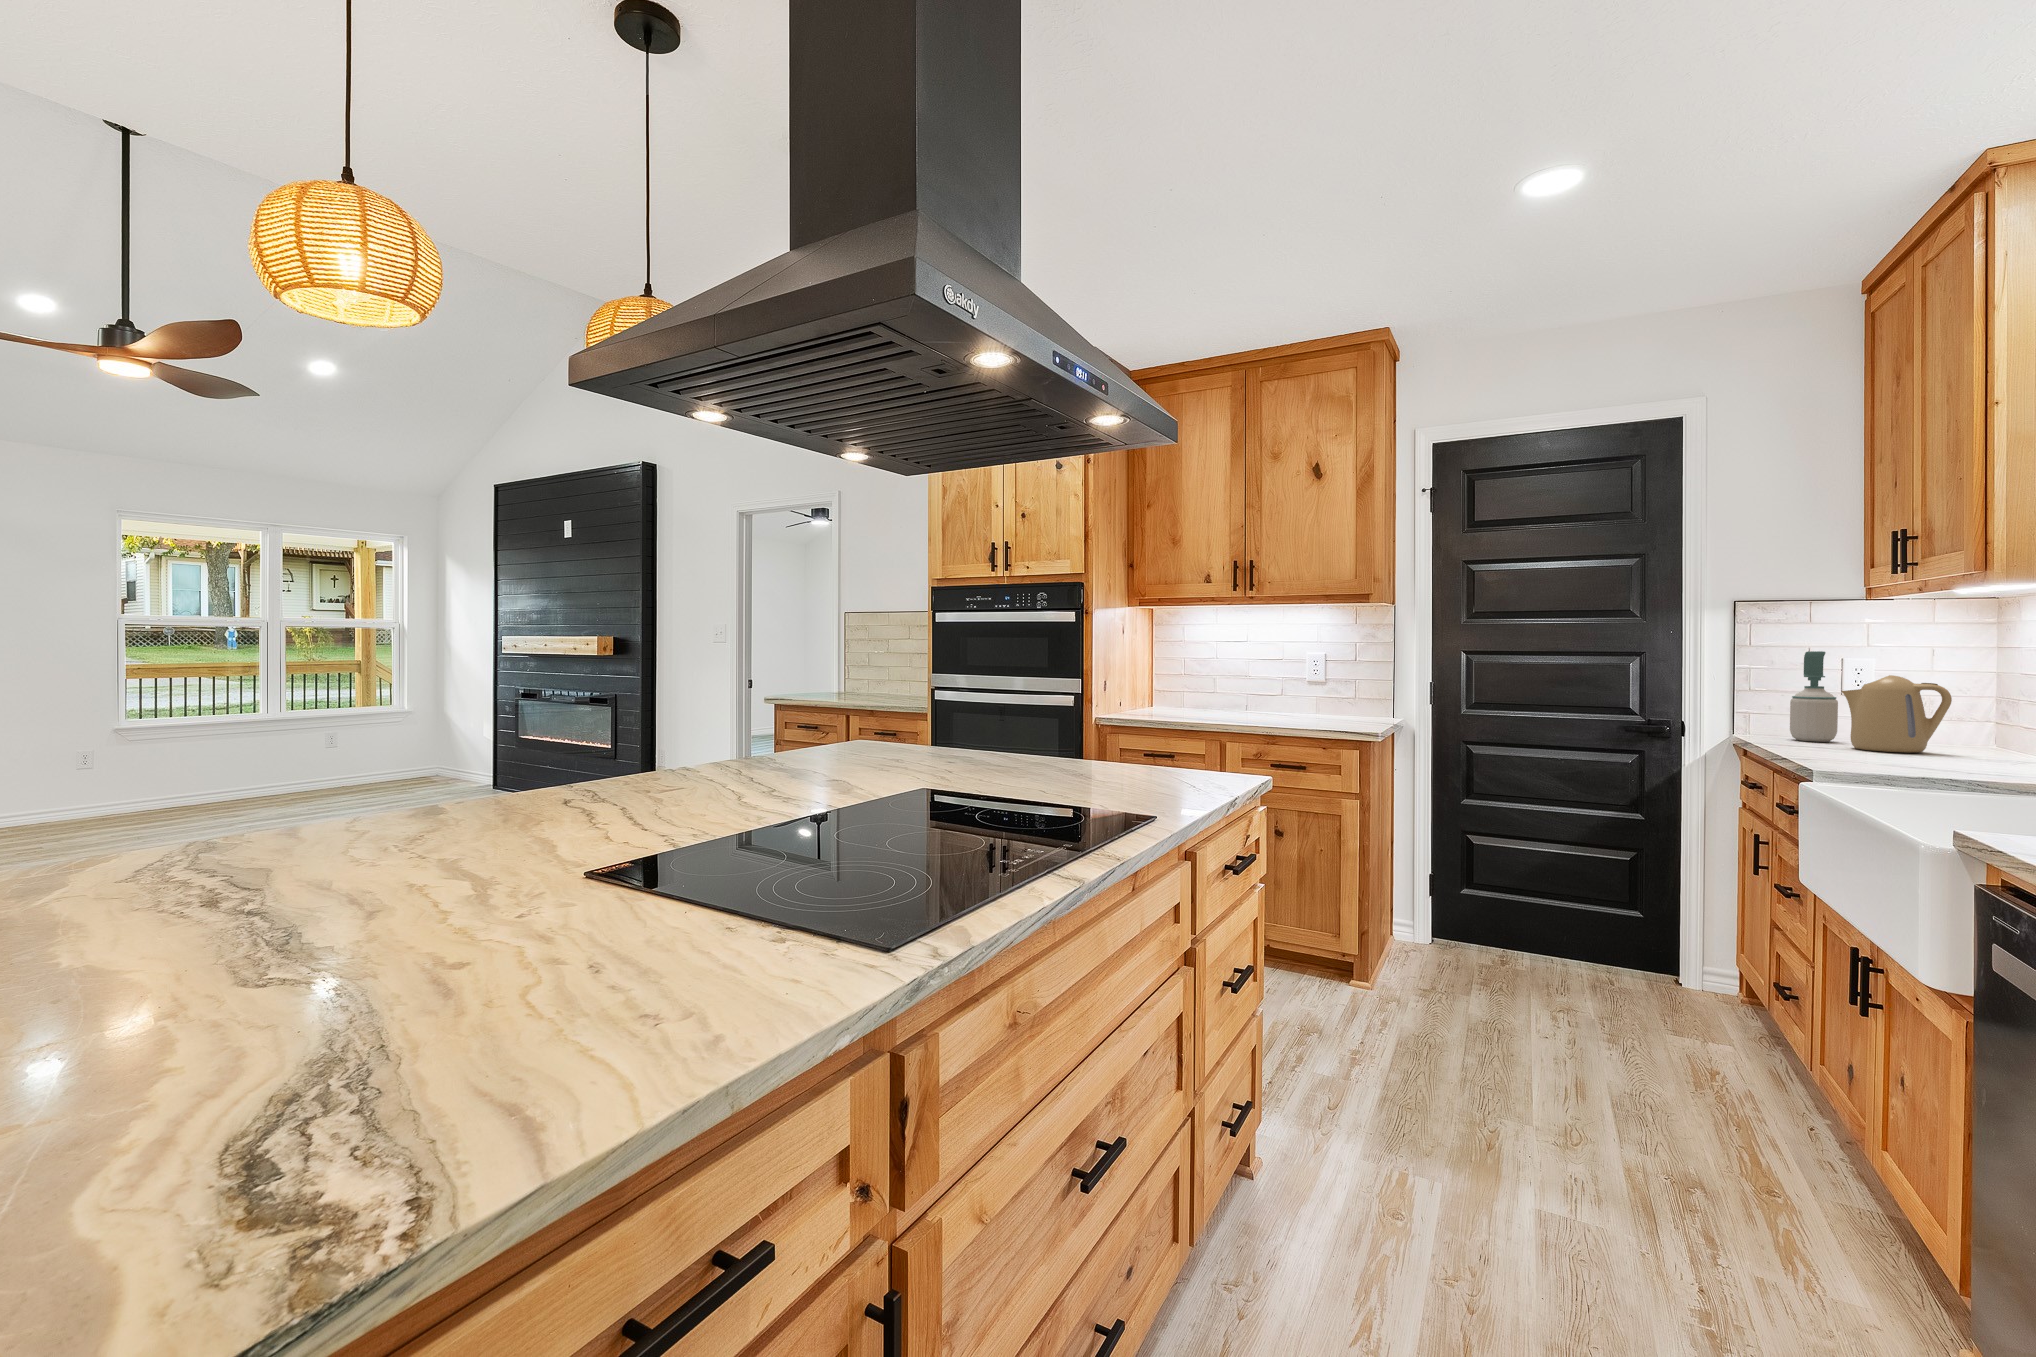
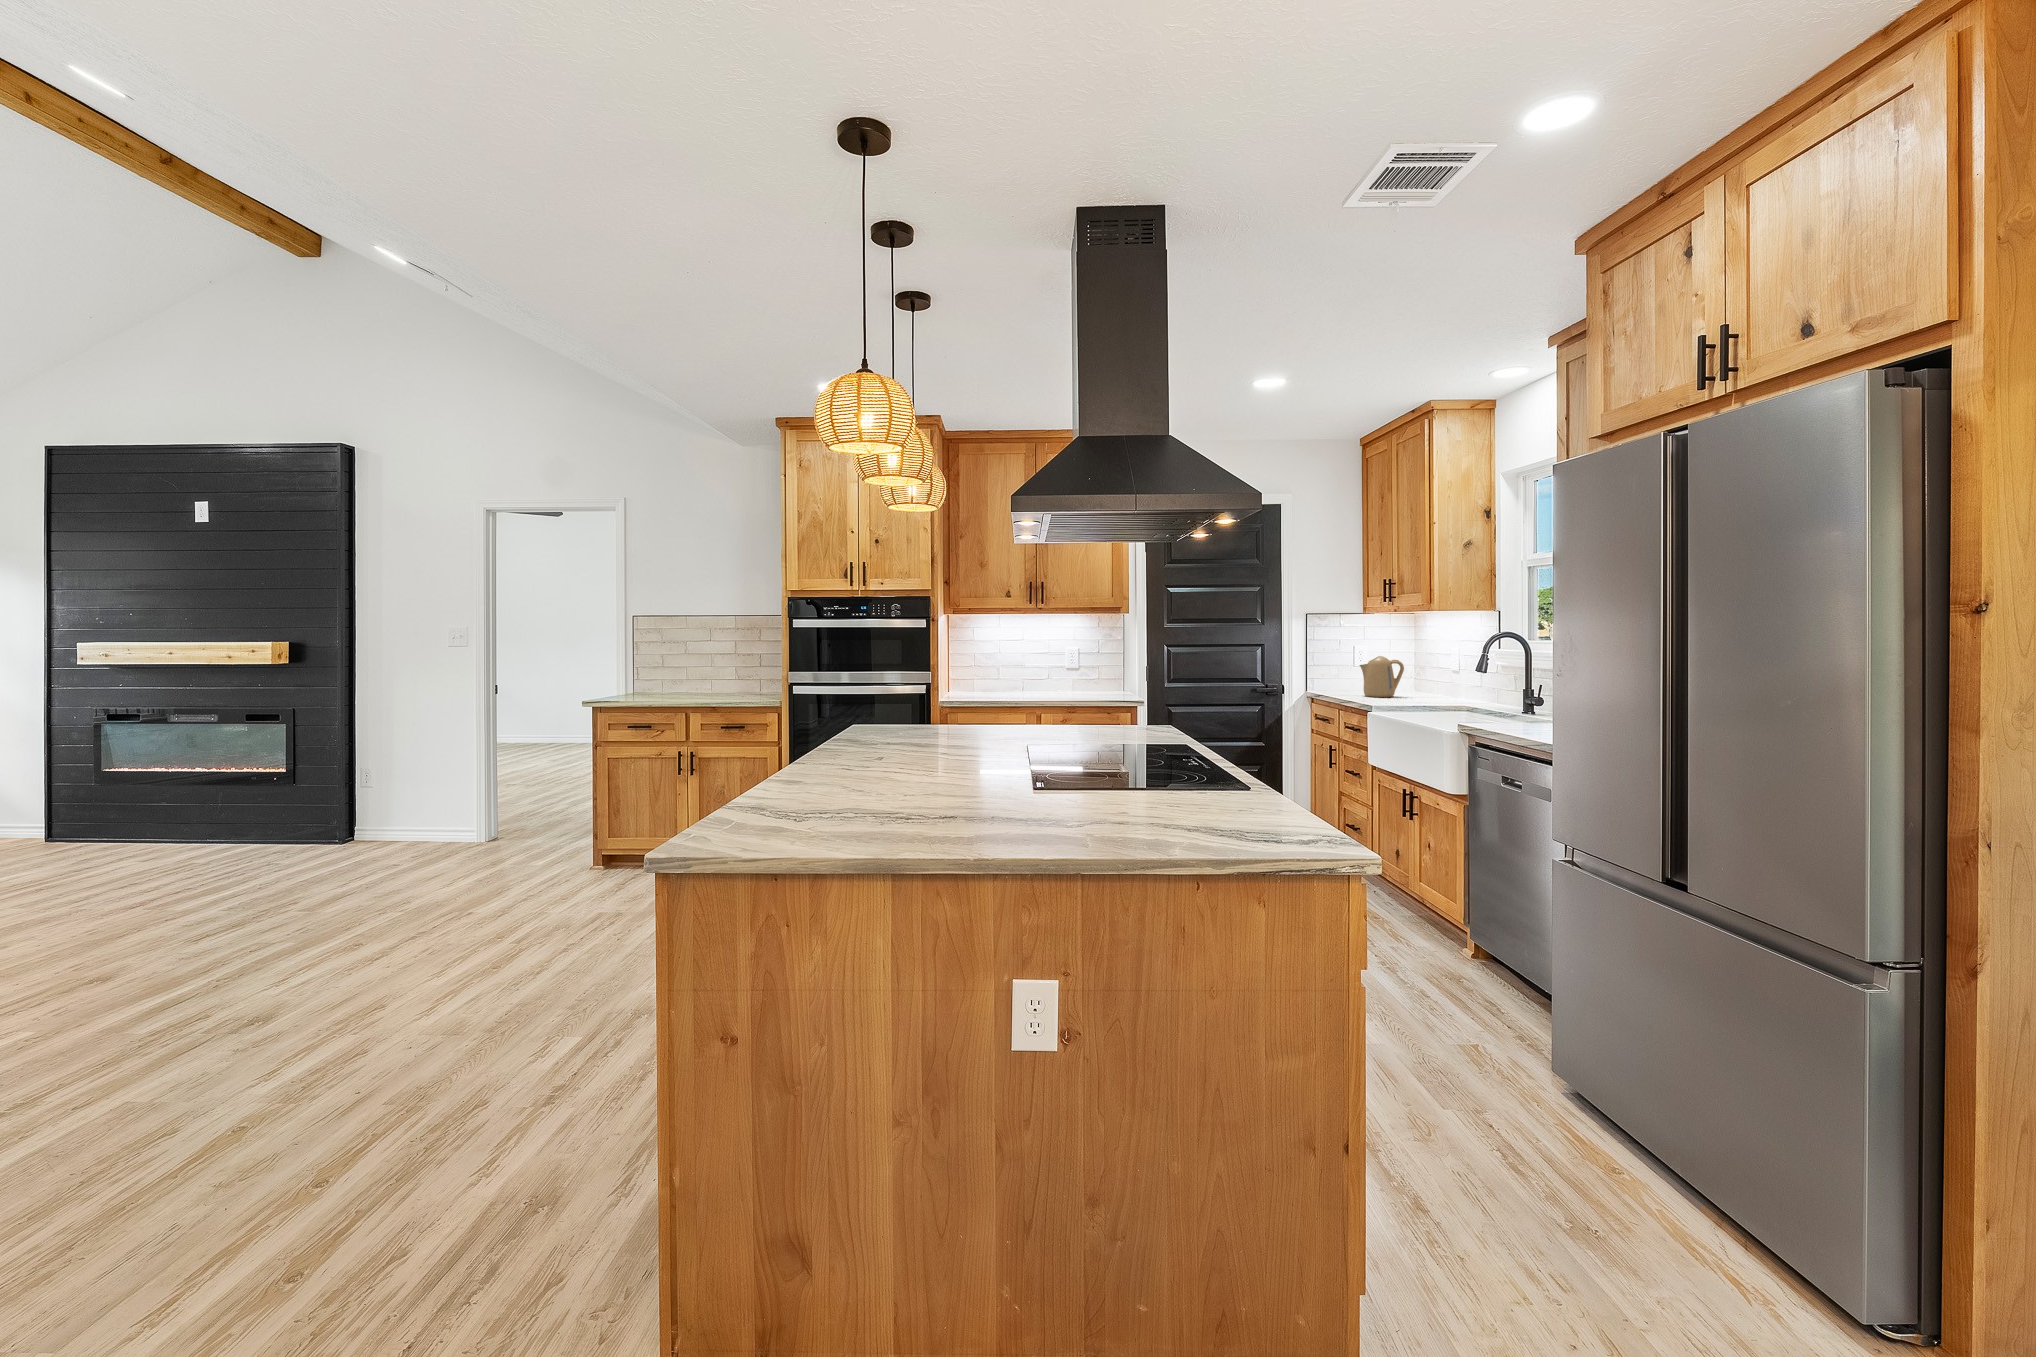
soap bottle: present [1790,651,1838,742] -> none [1333,643,1354,693]

